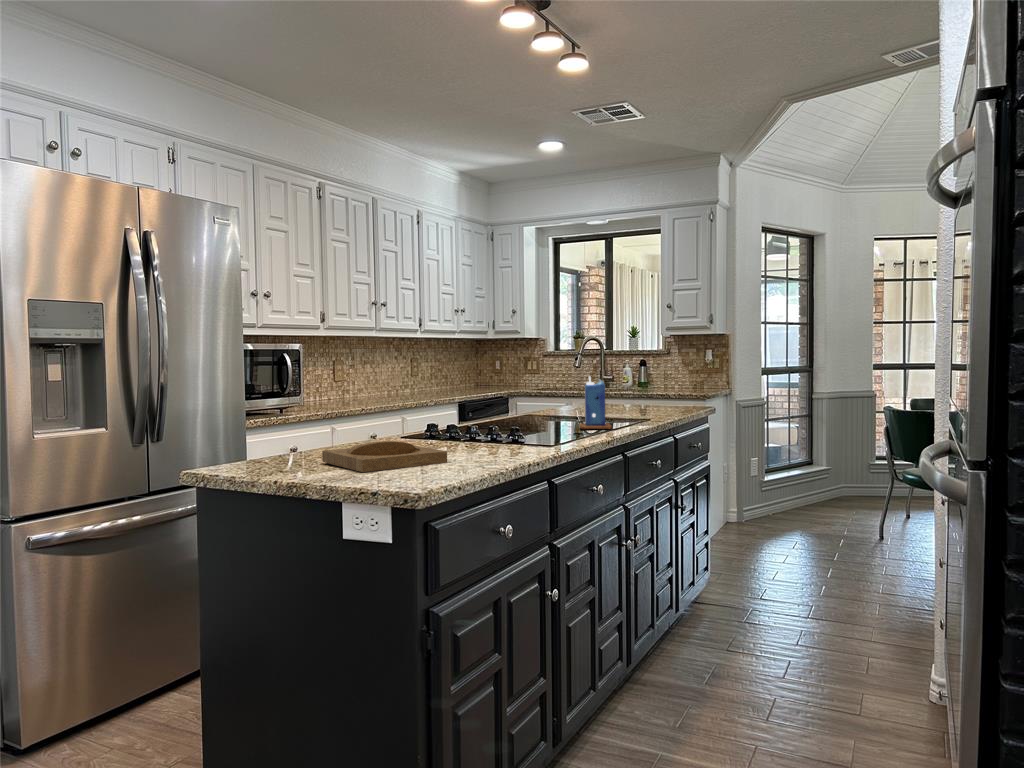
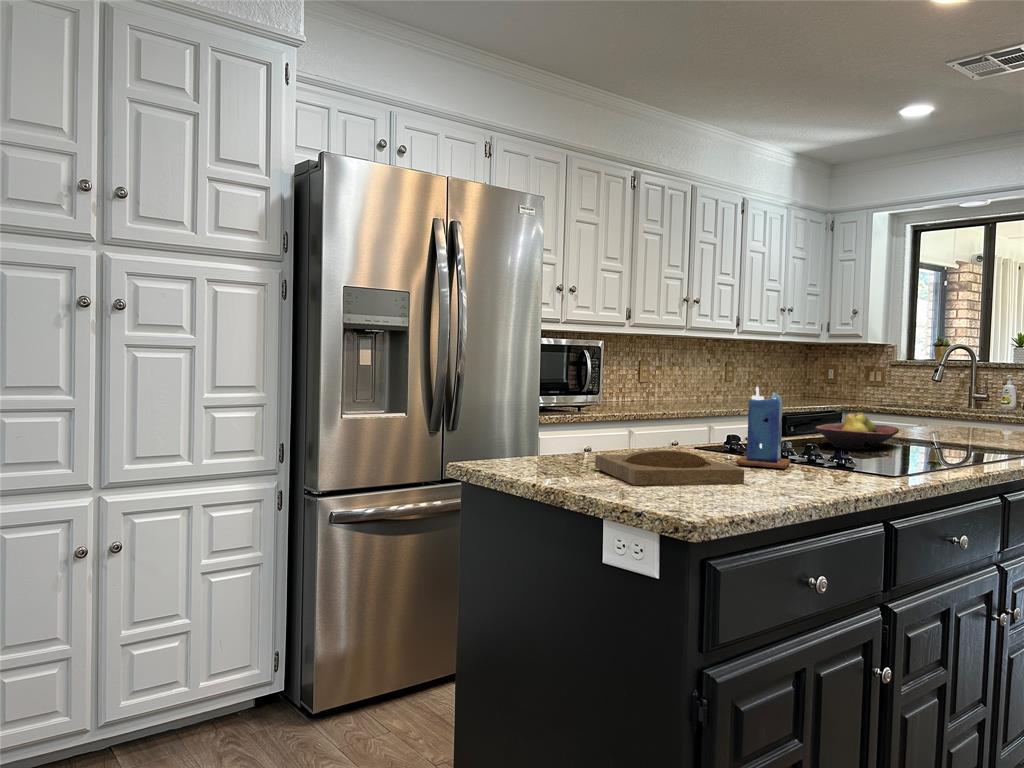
candle: present [580,376,612,429] -> present [737,387,790,469]
fruit bowl: none [493,398,554,429] -> present [815,413,899,449]

